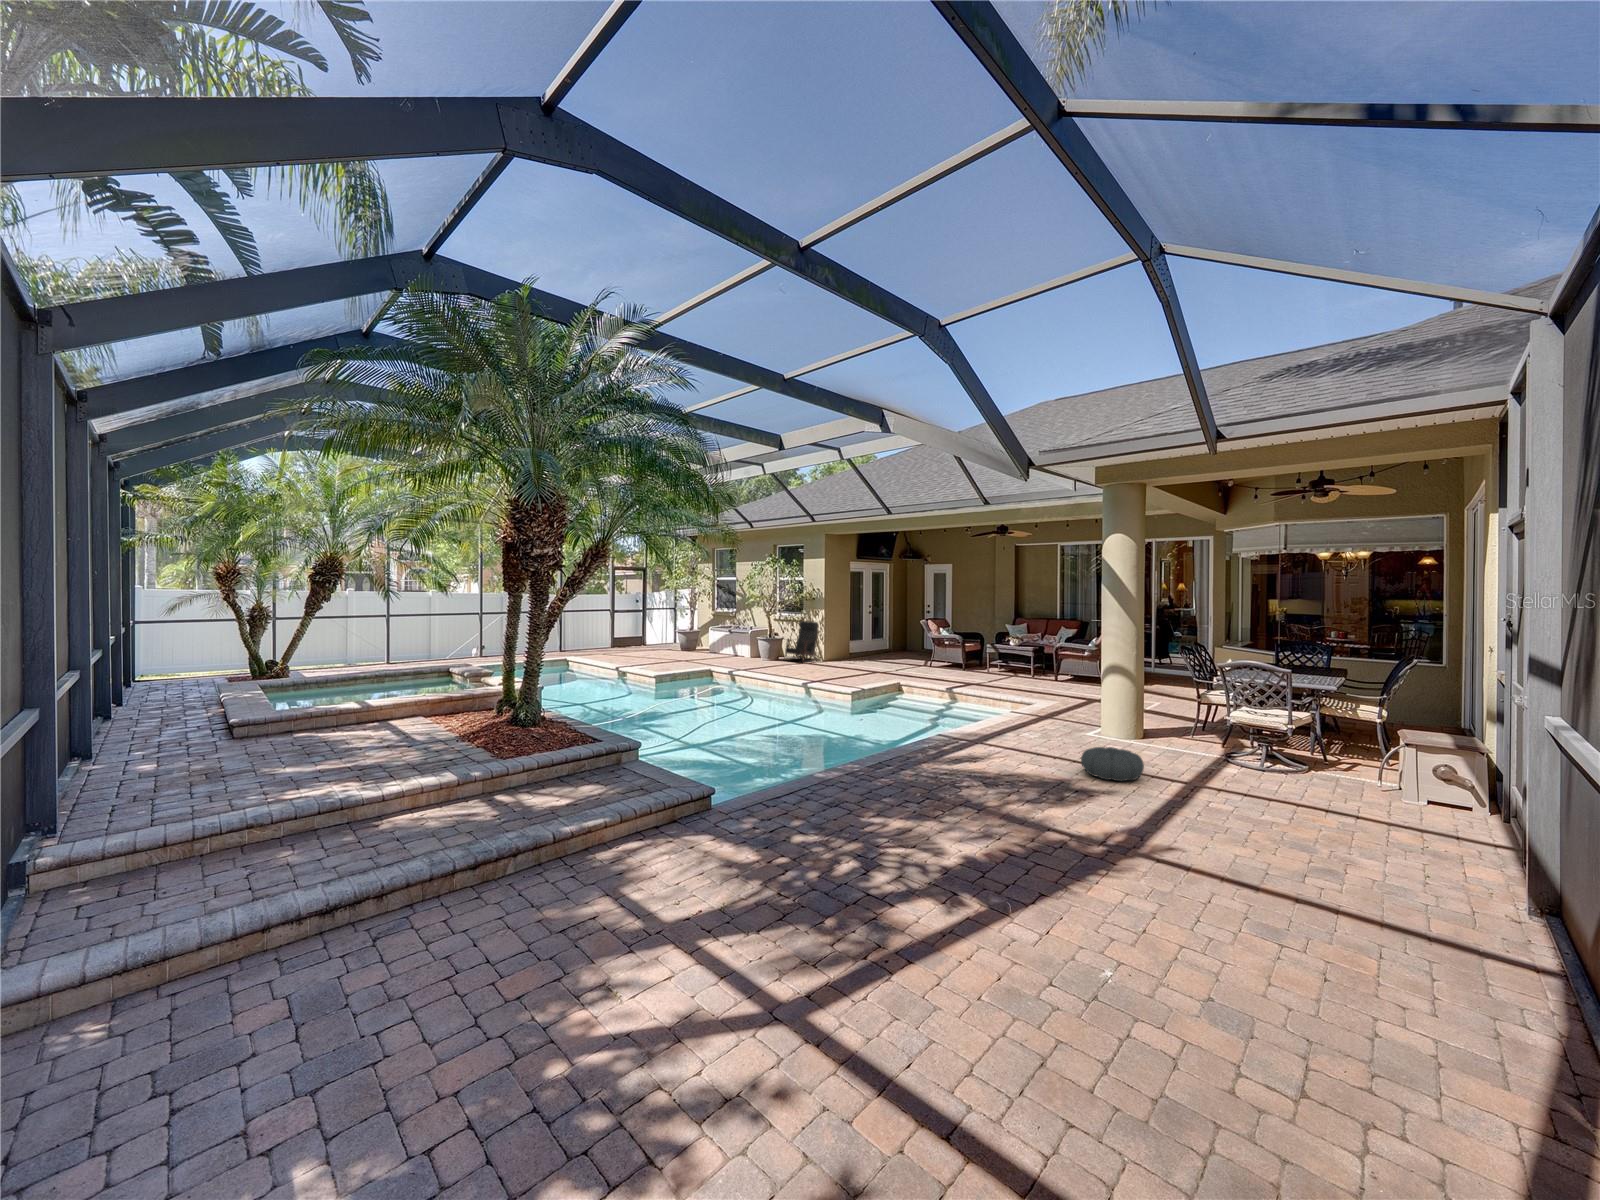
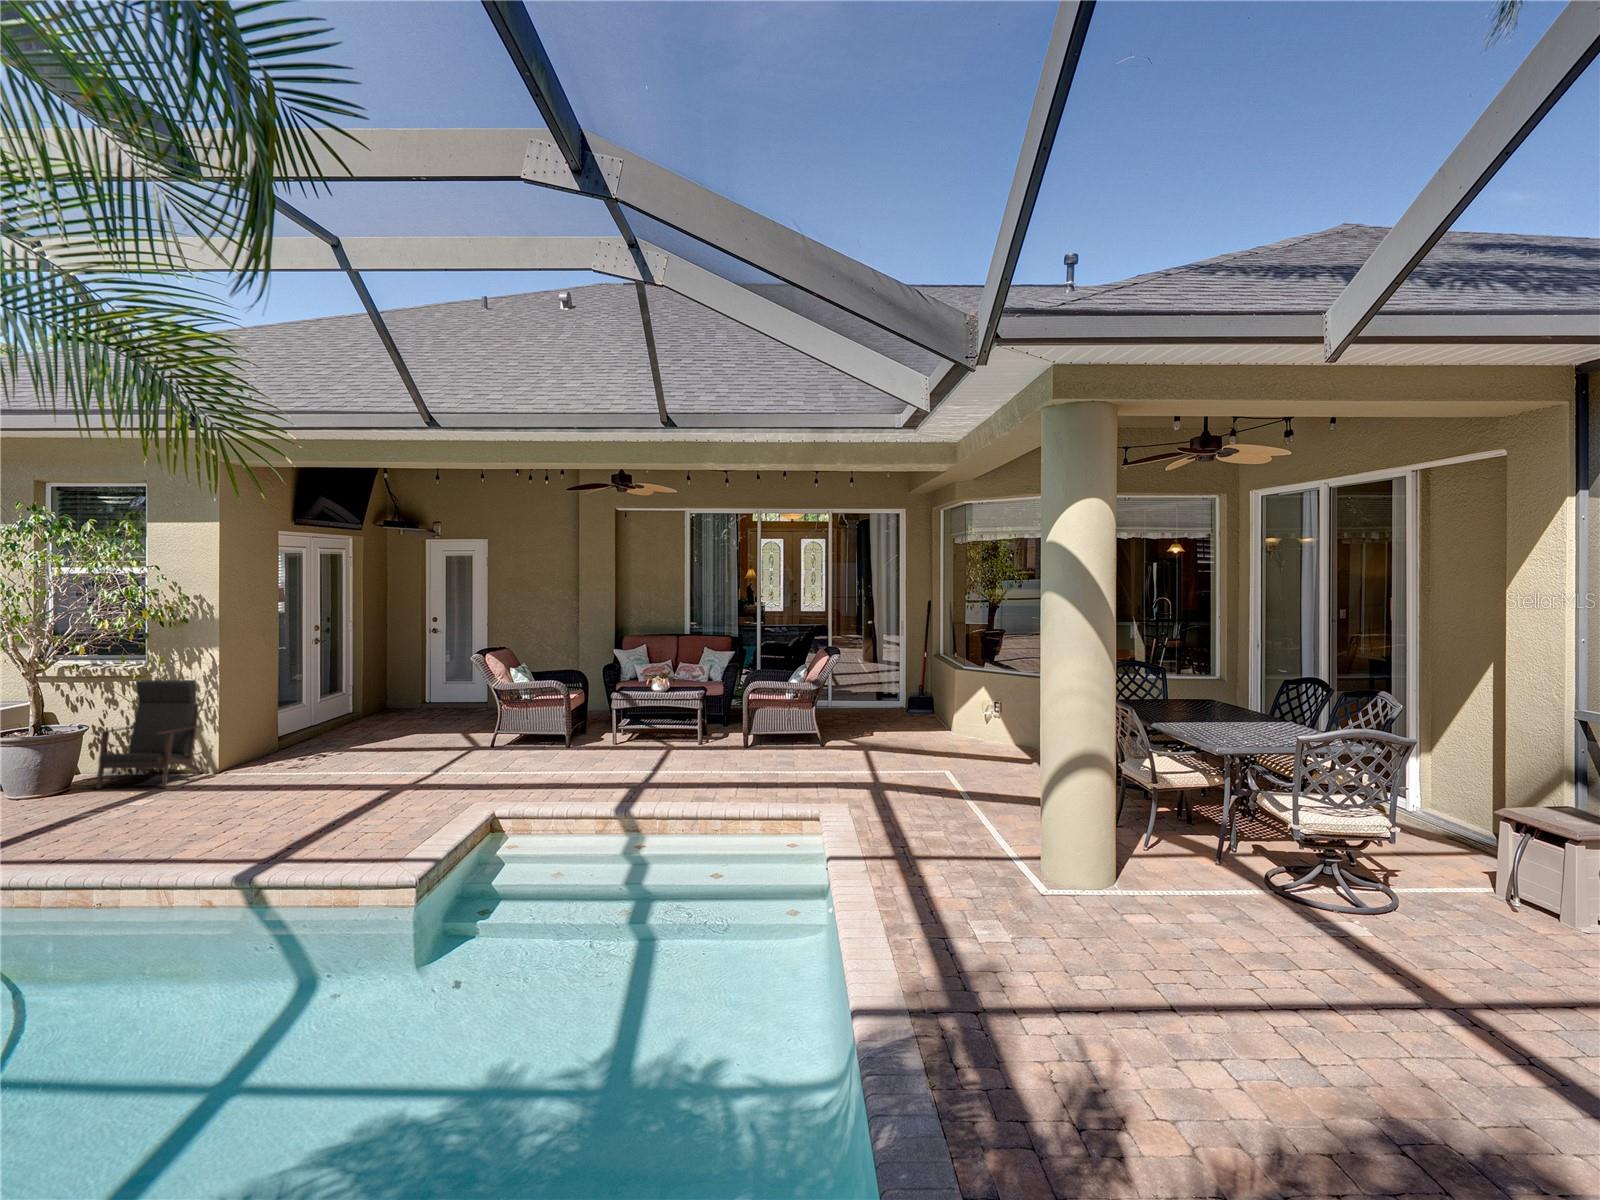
pouf: present [1081,747,1144,781] -> none [1258,962,1407,1061]

